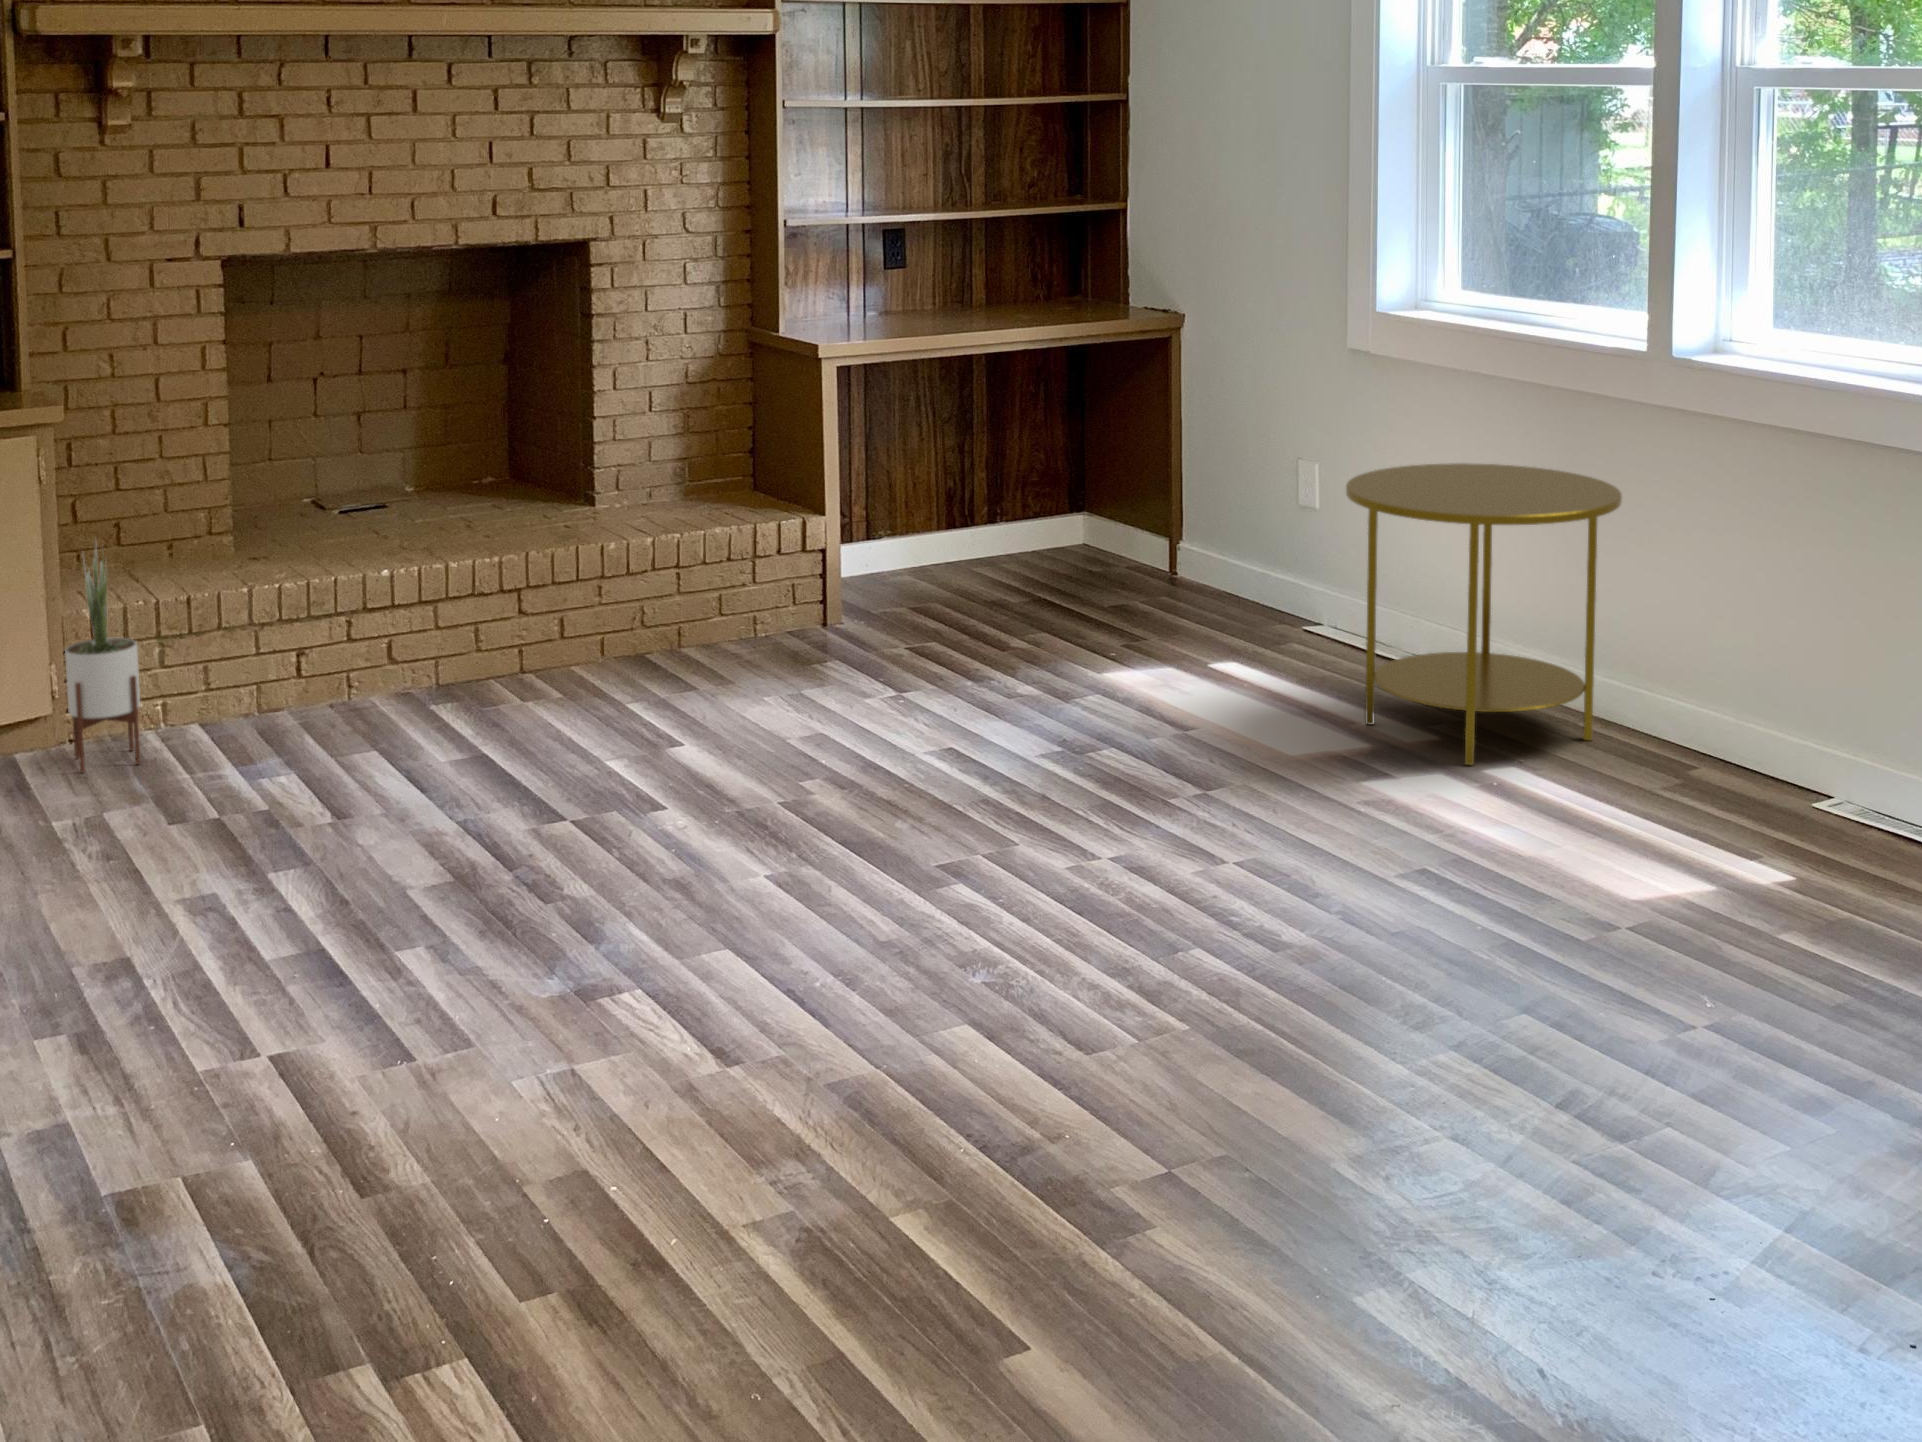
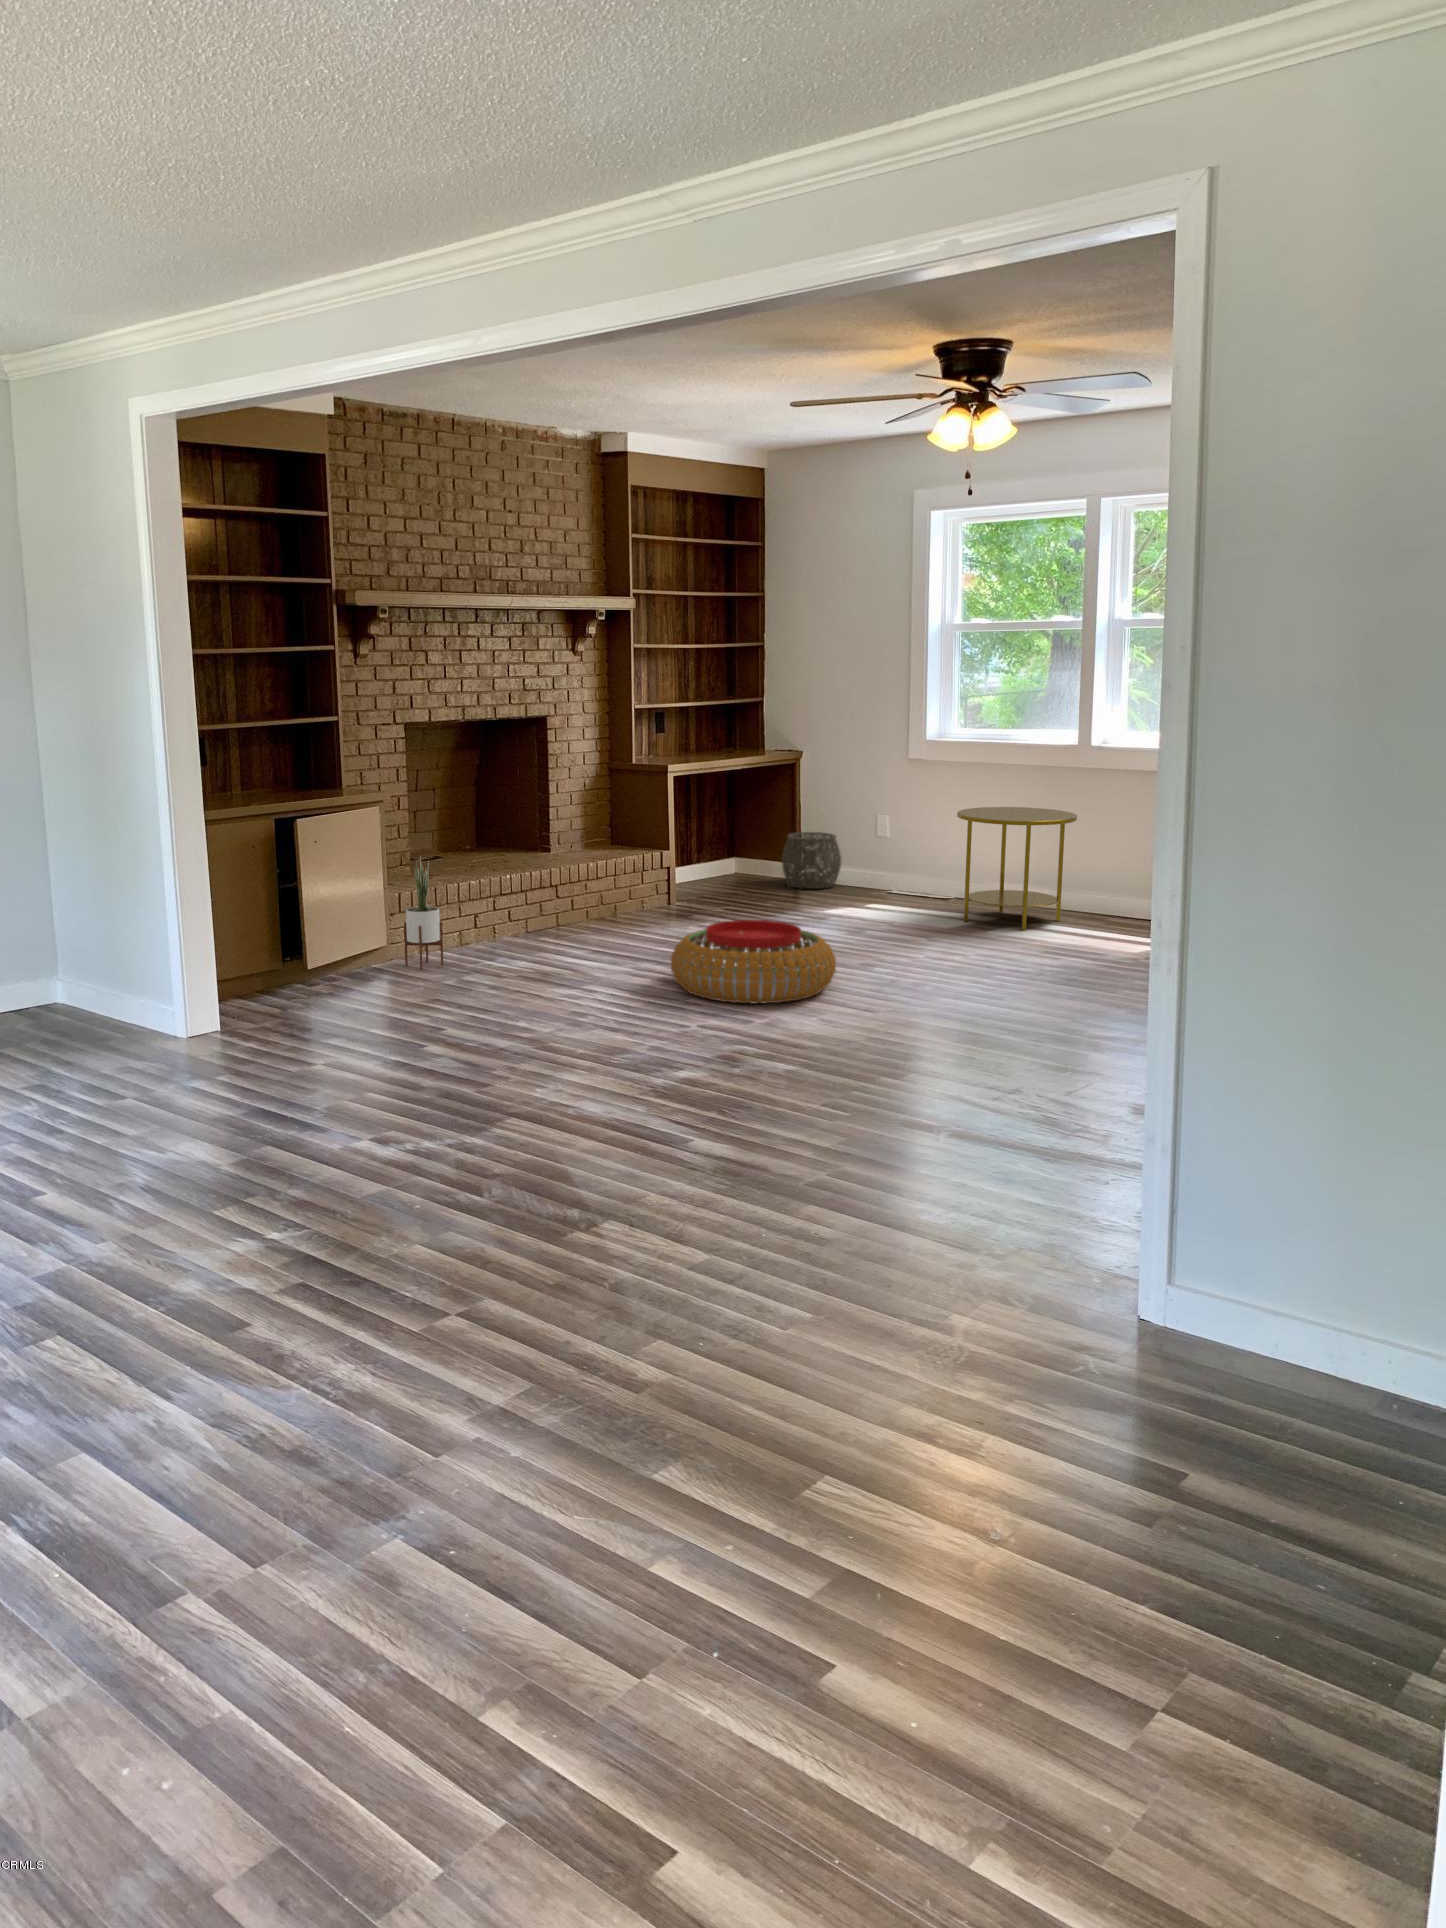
woven basket: none [1108,481,1235,606] -> present [782,832,841,889]
pouf: none [421,731,810,959] -> present [671,920,836,1004]

